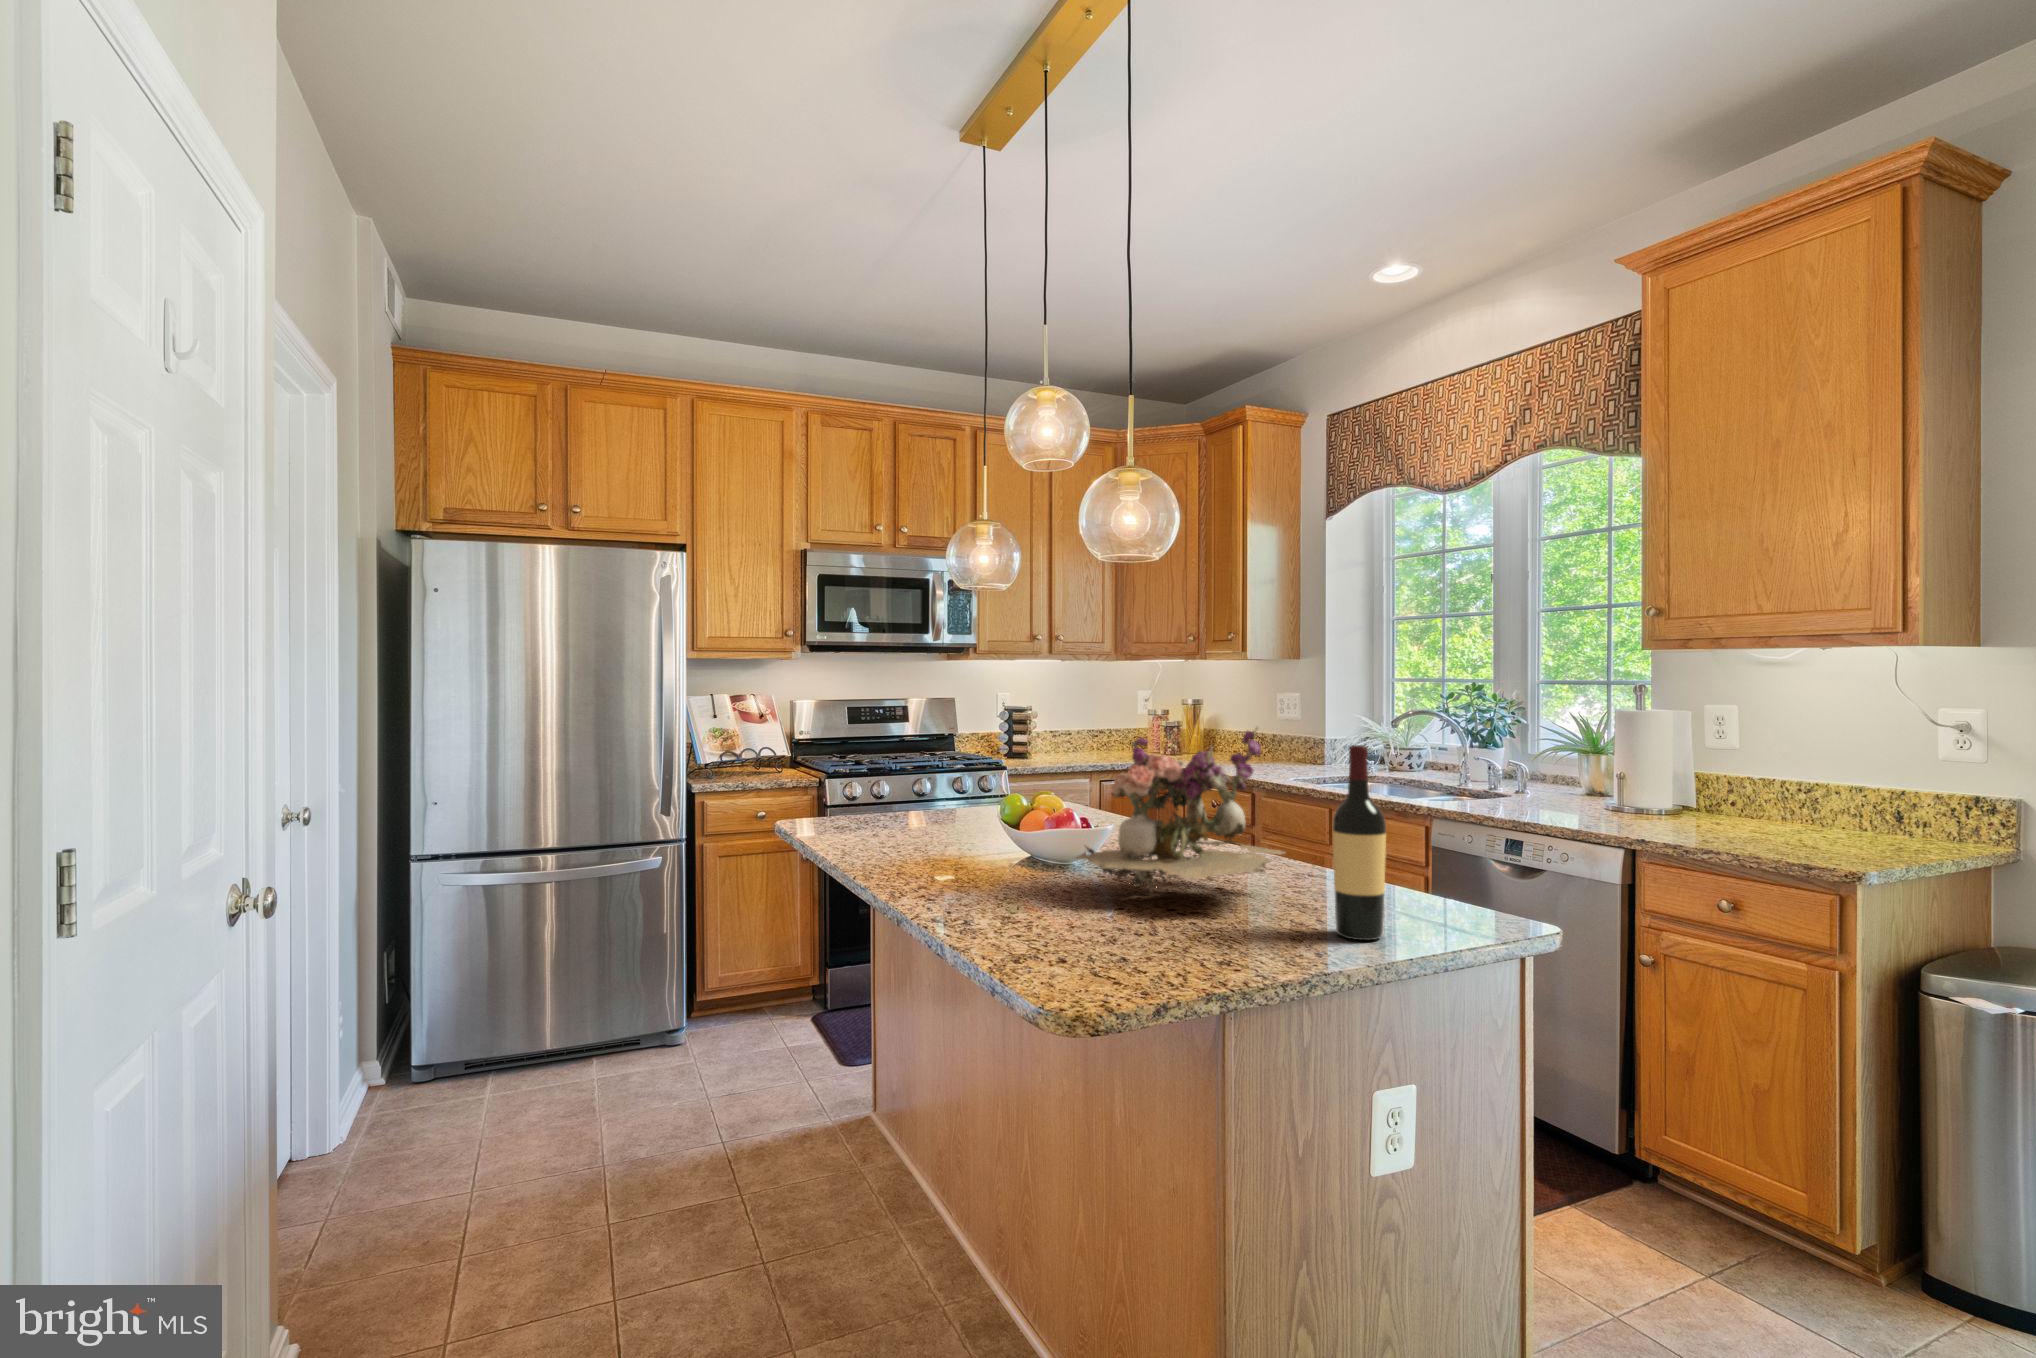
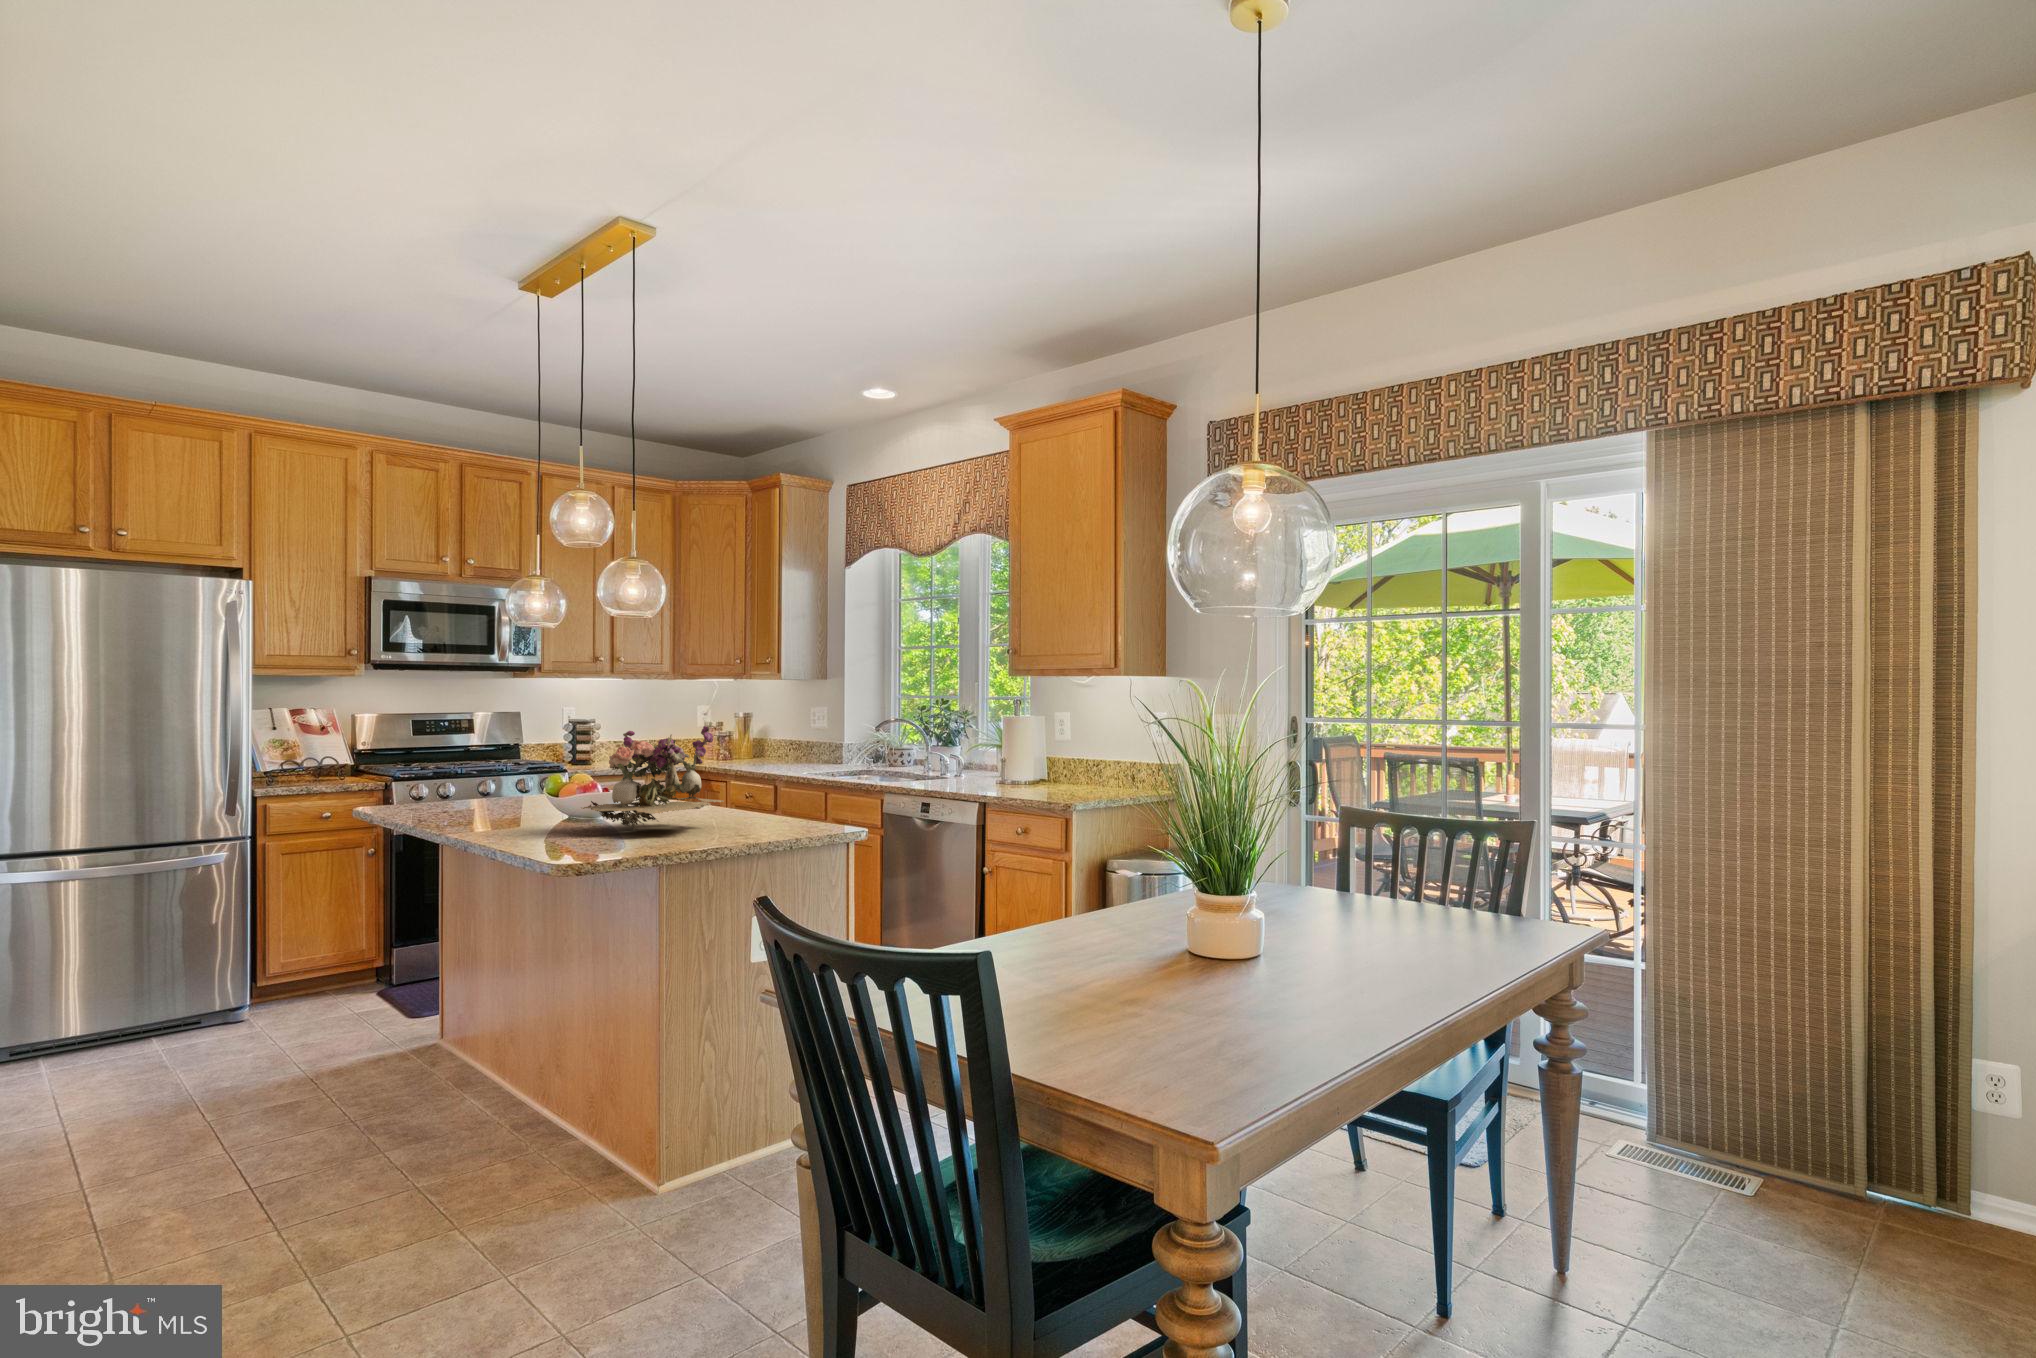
wine bottle: present [1333,745,1386,940] -> none [733,731,763,841]

